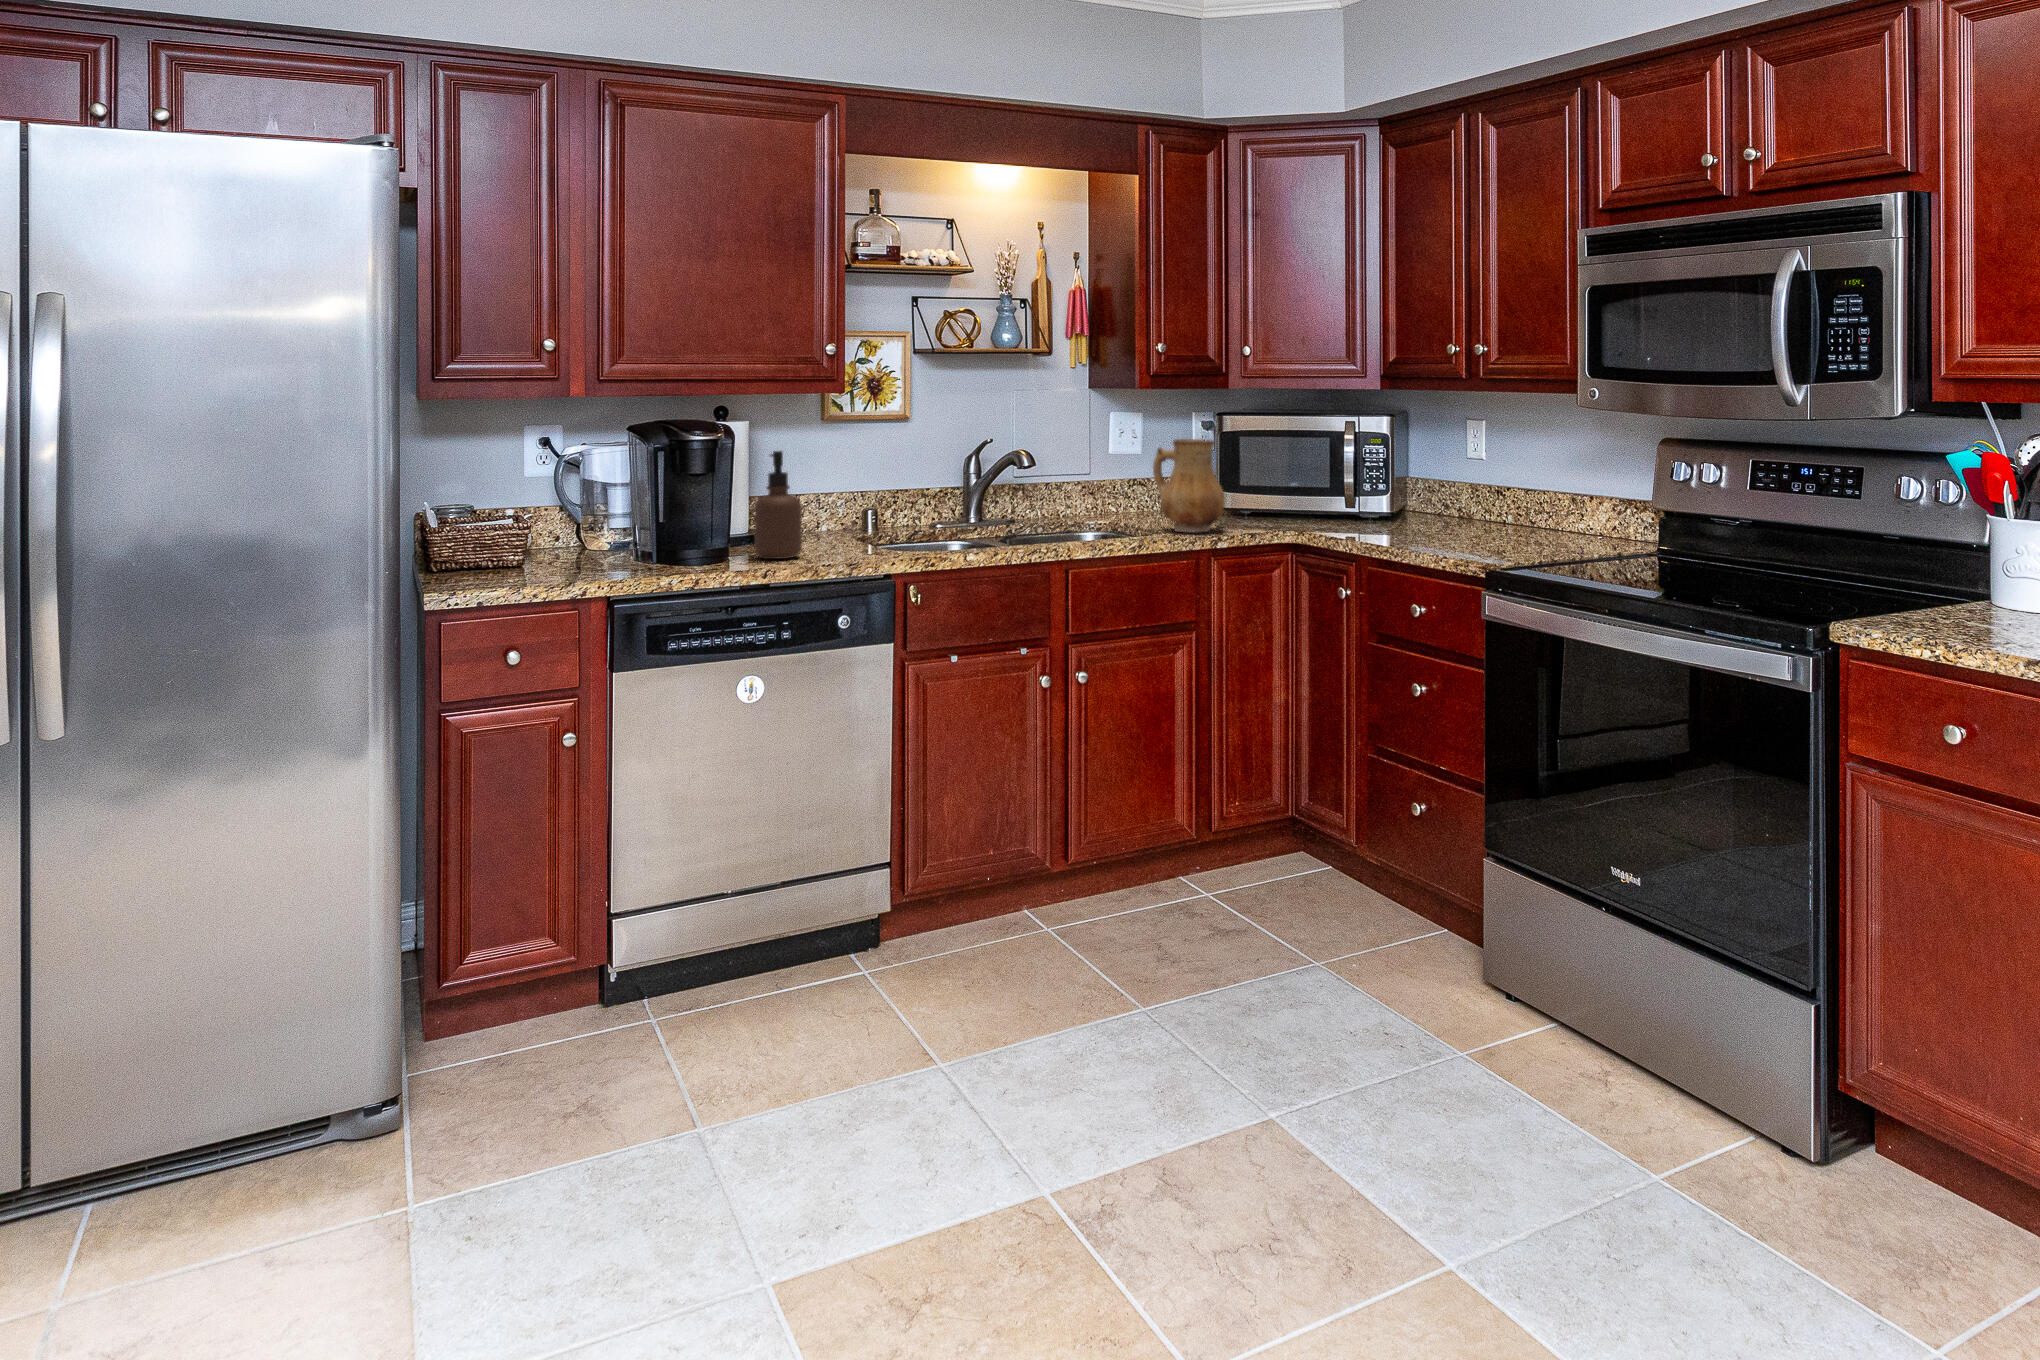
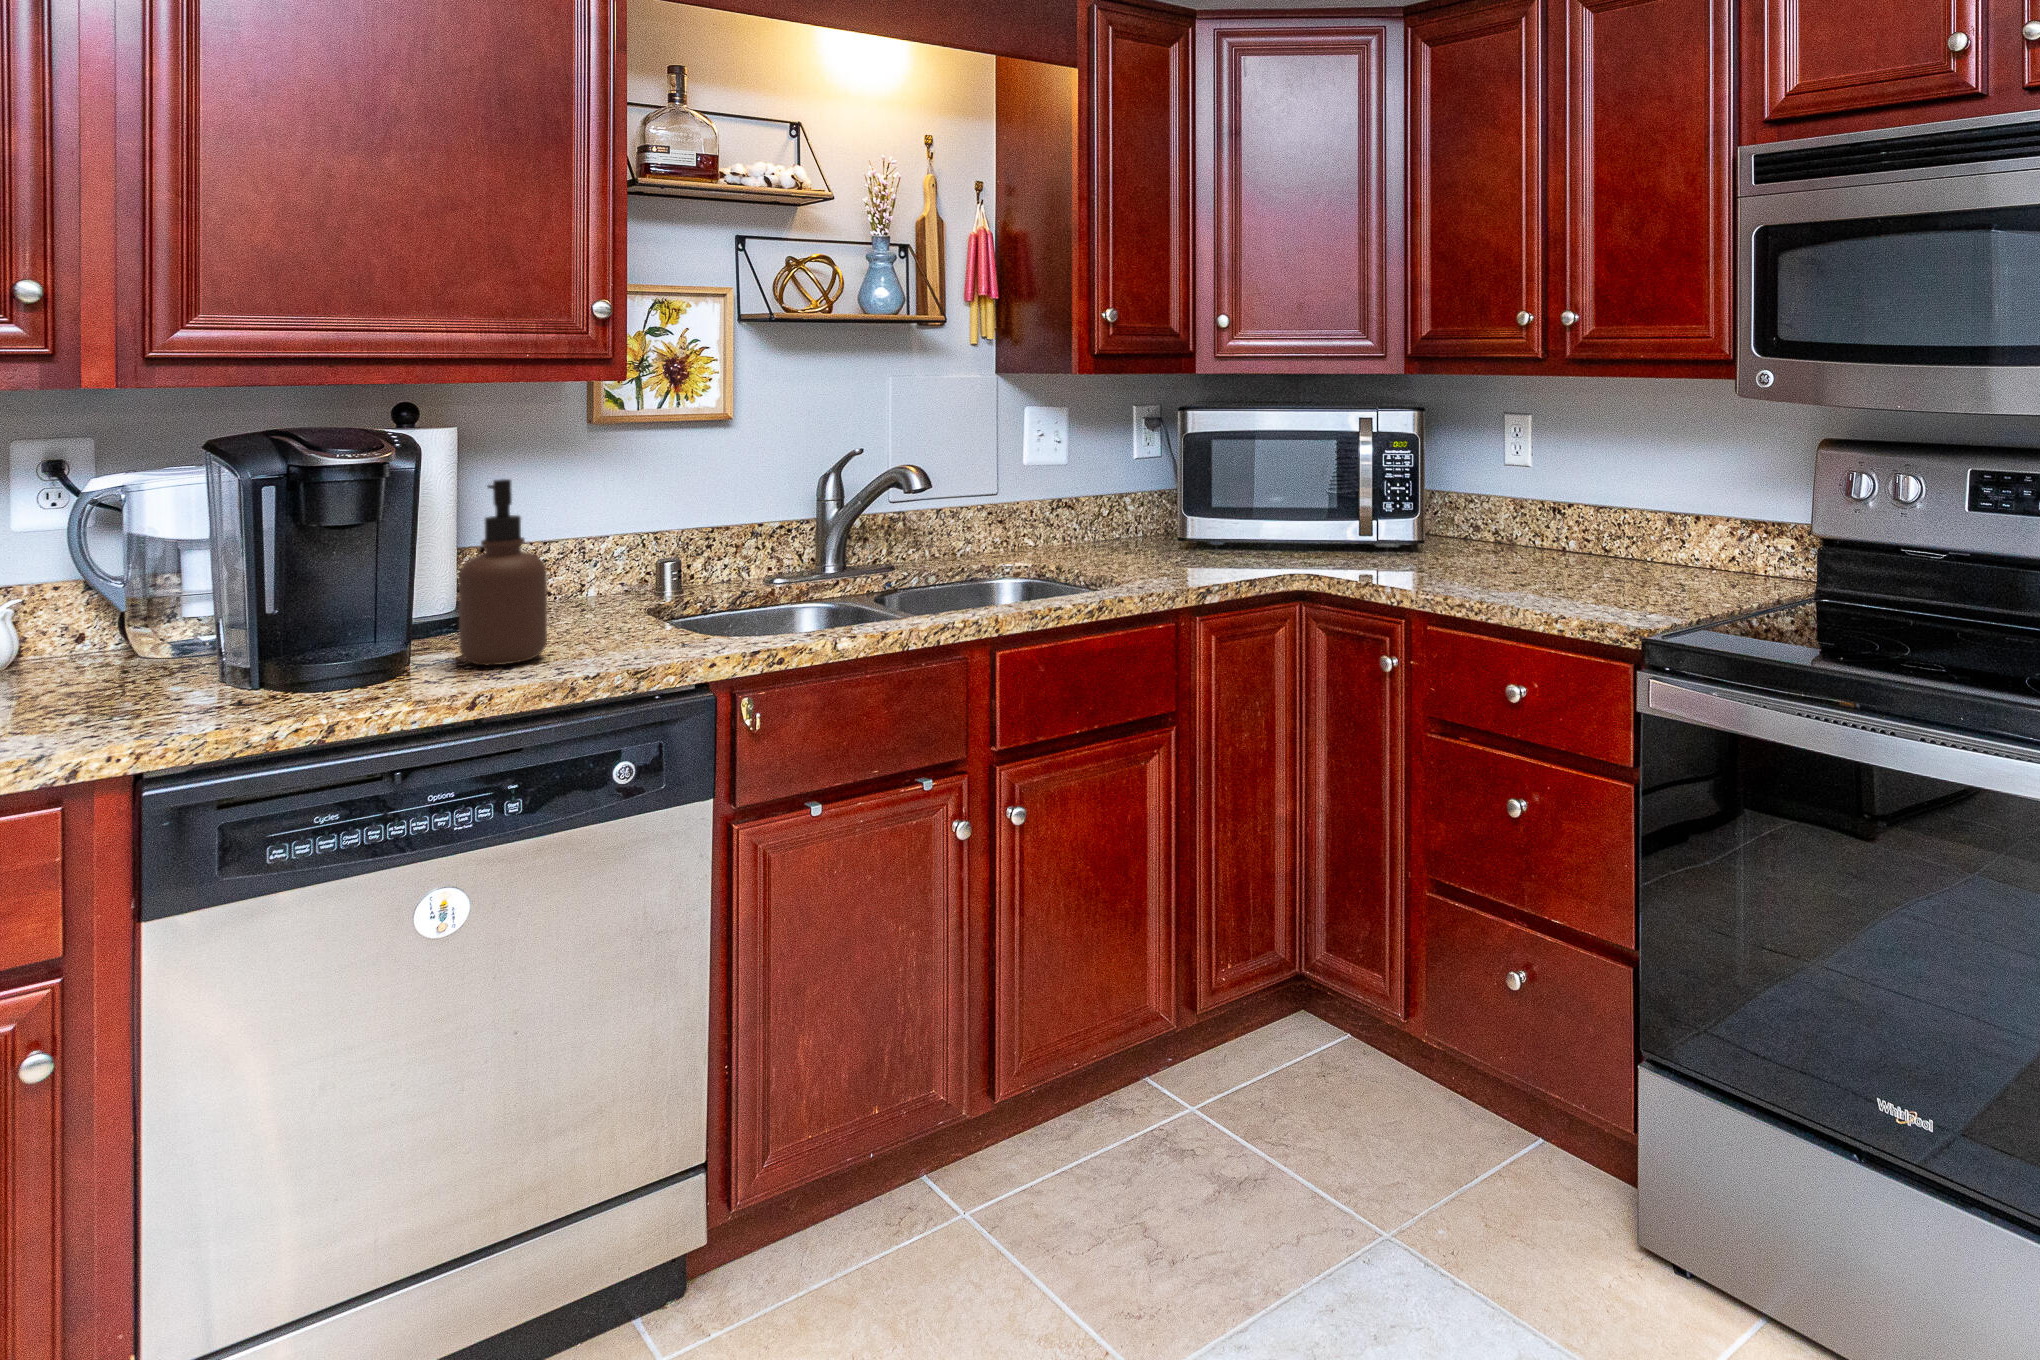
ceramic pitcher: present [1153,439,1225,532] -> none [1096,445,1200,580]

